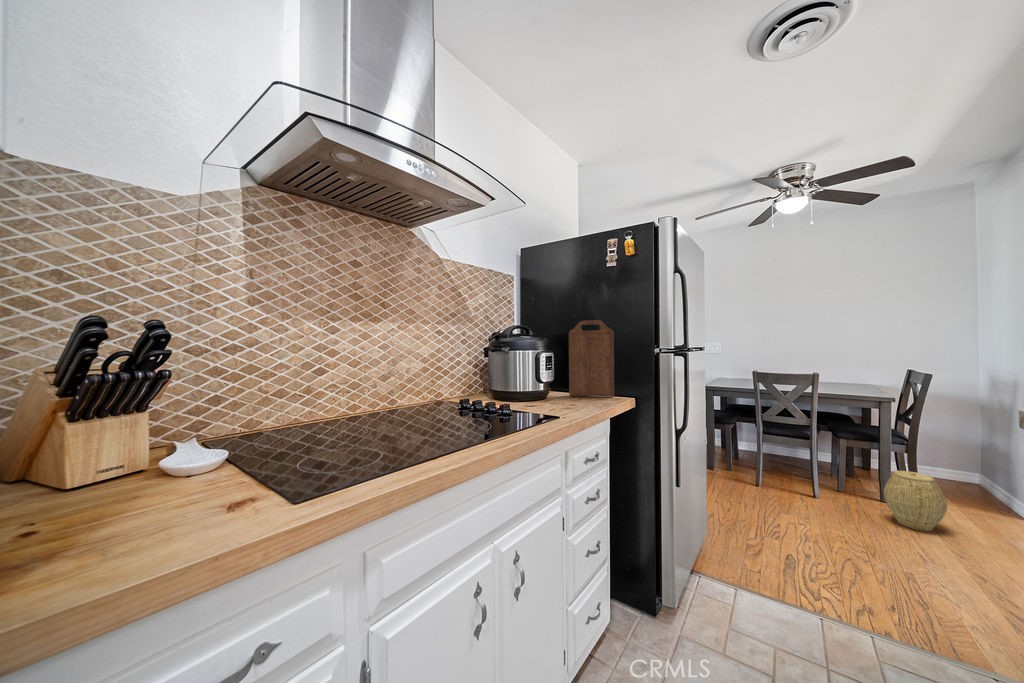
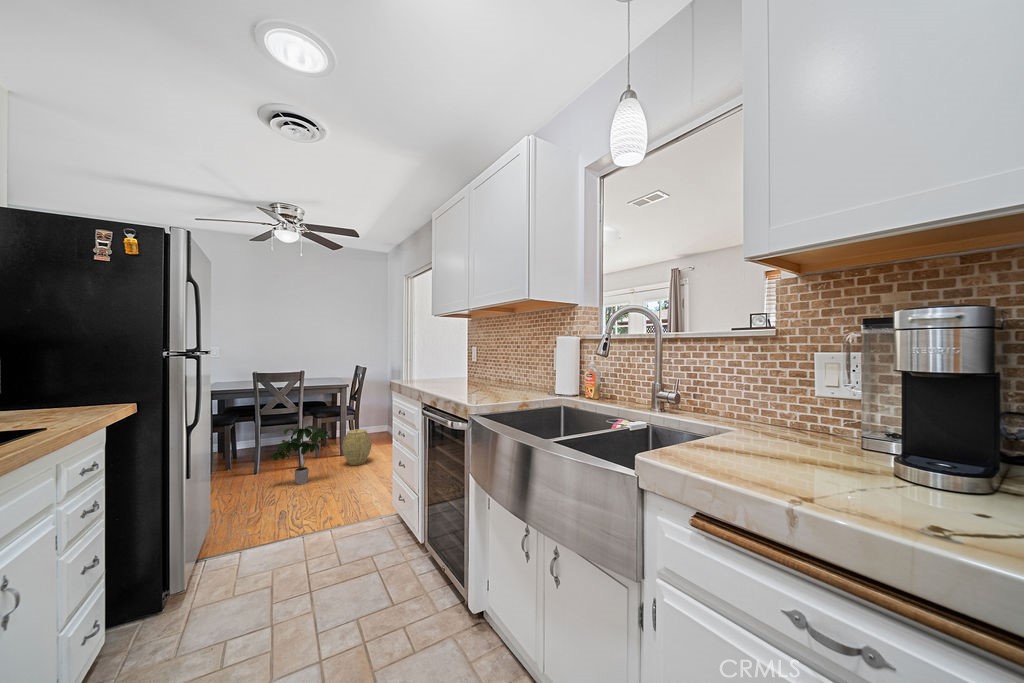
cutting board: present [569,321,614,397] -> none [24,318,106,412]
potted plant: none [774,446,862,525] -> present [271,426,330,484]

